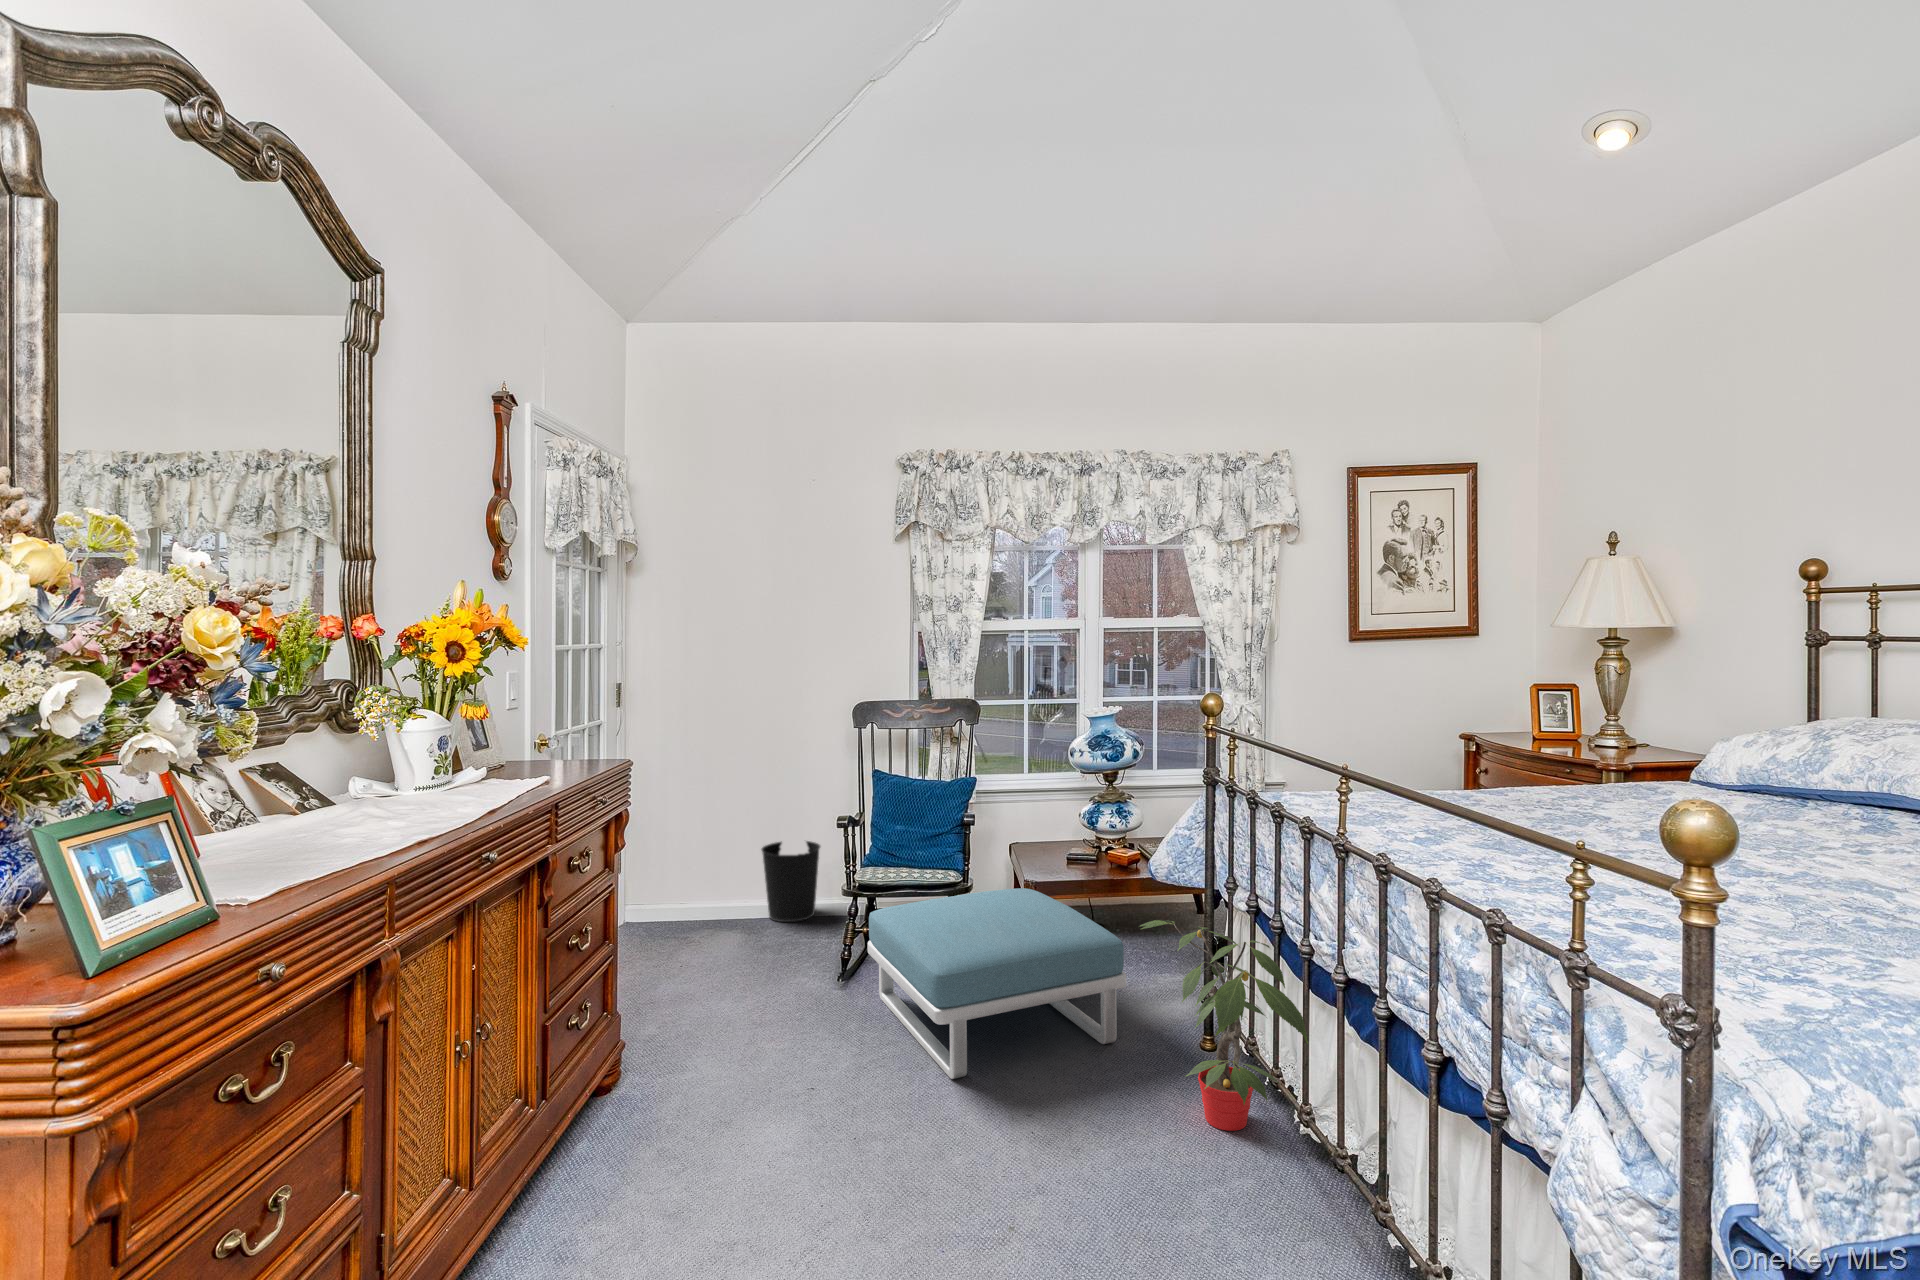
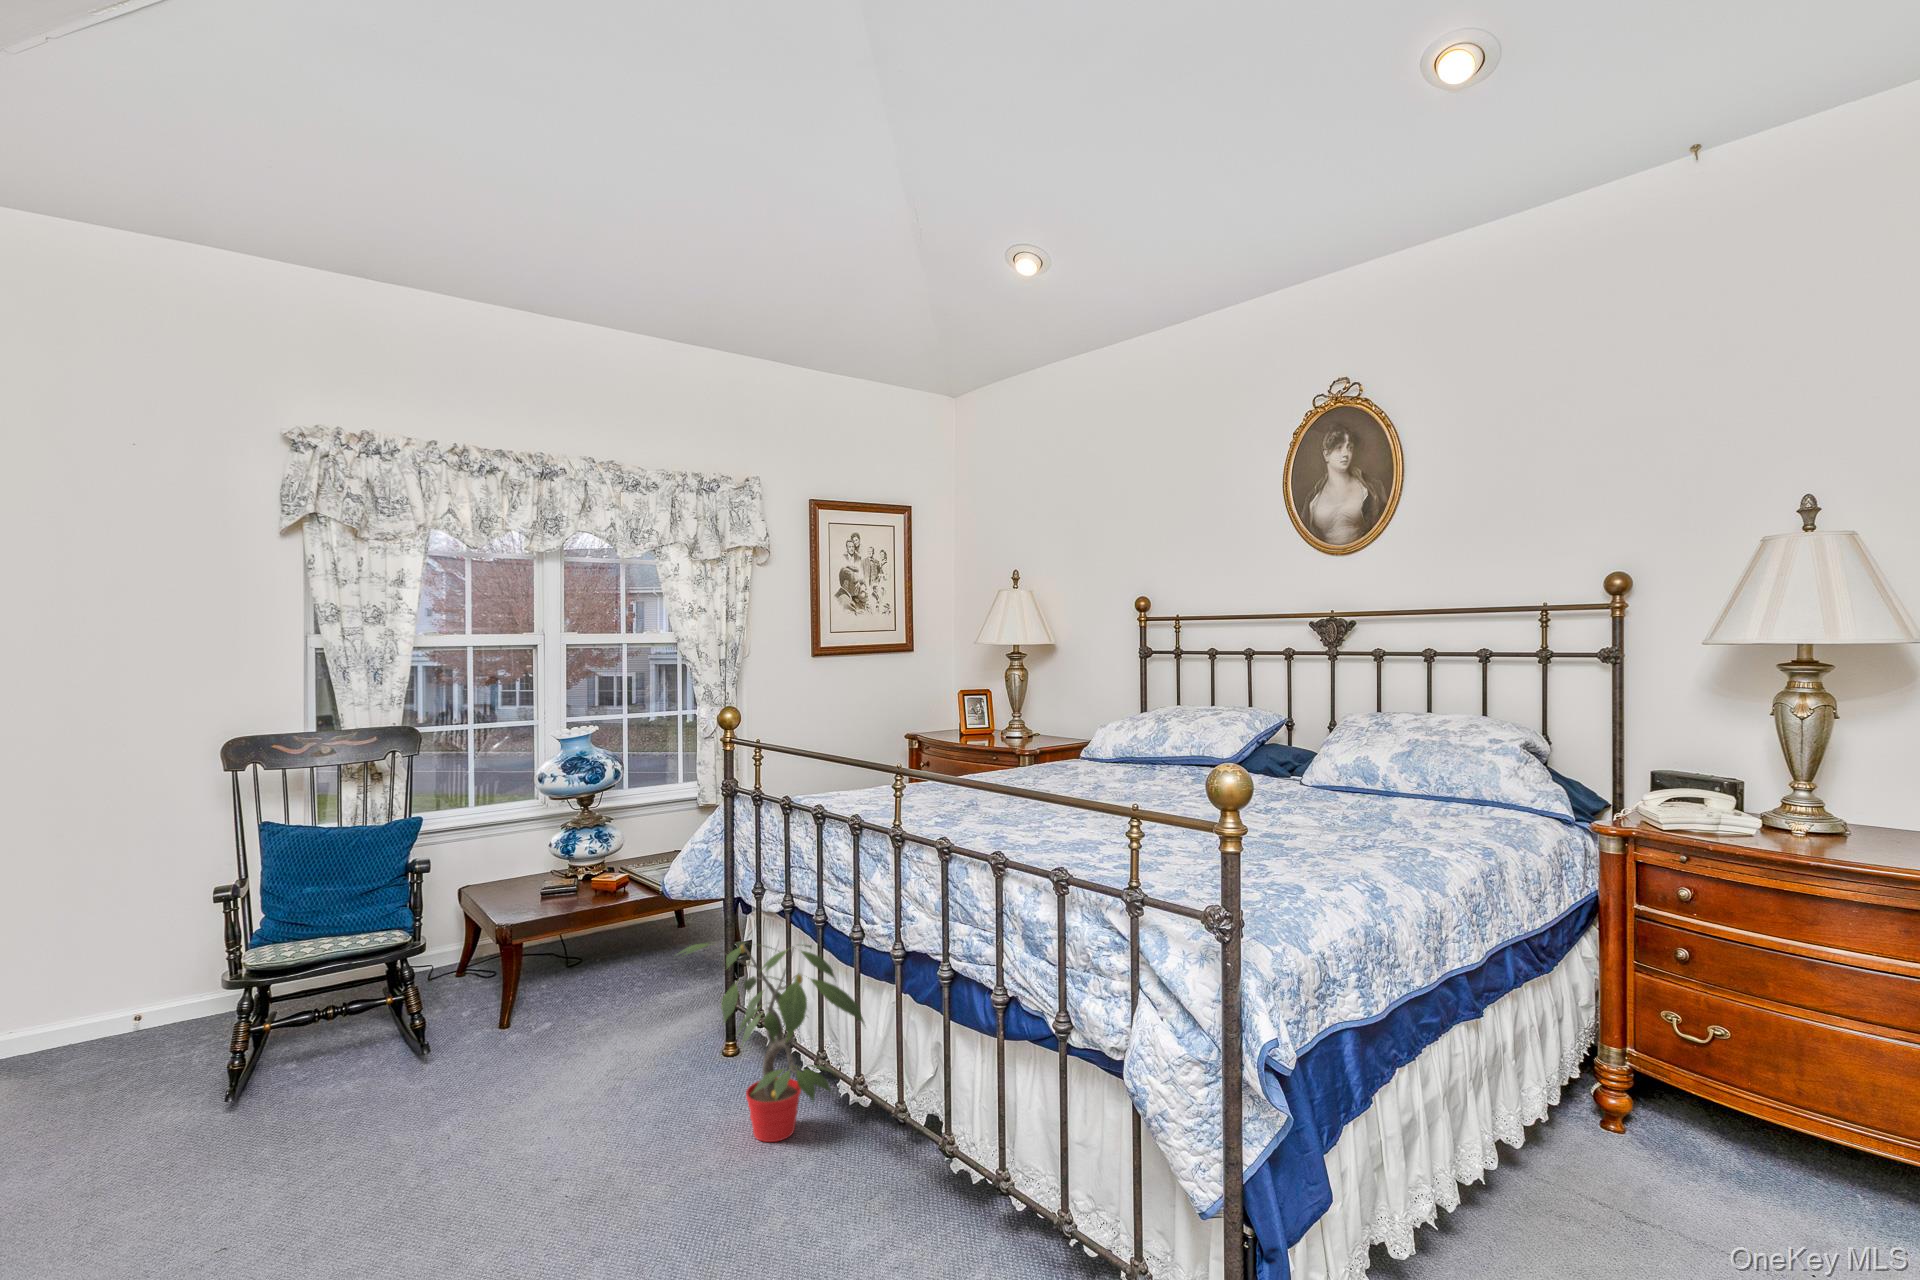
wastebasket: present [761,841,820,922] -> none [57,944,169,1068]
footstool: present [868,888,1126,1079] -> none [289,946,647,1189]

